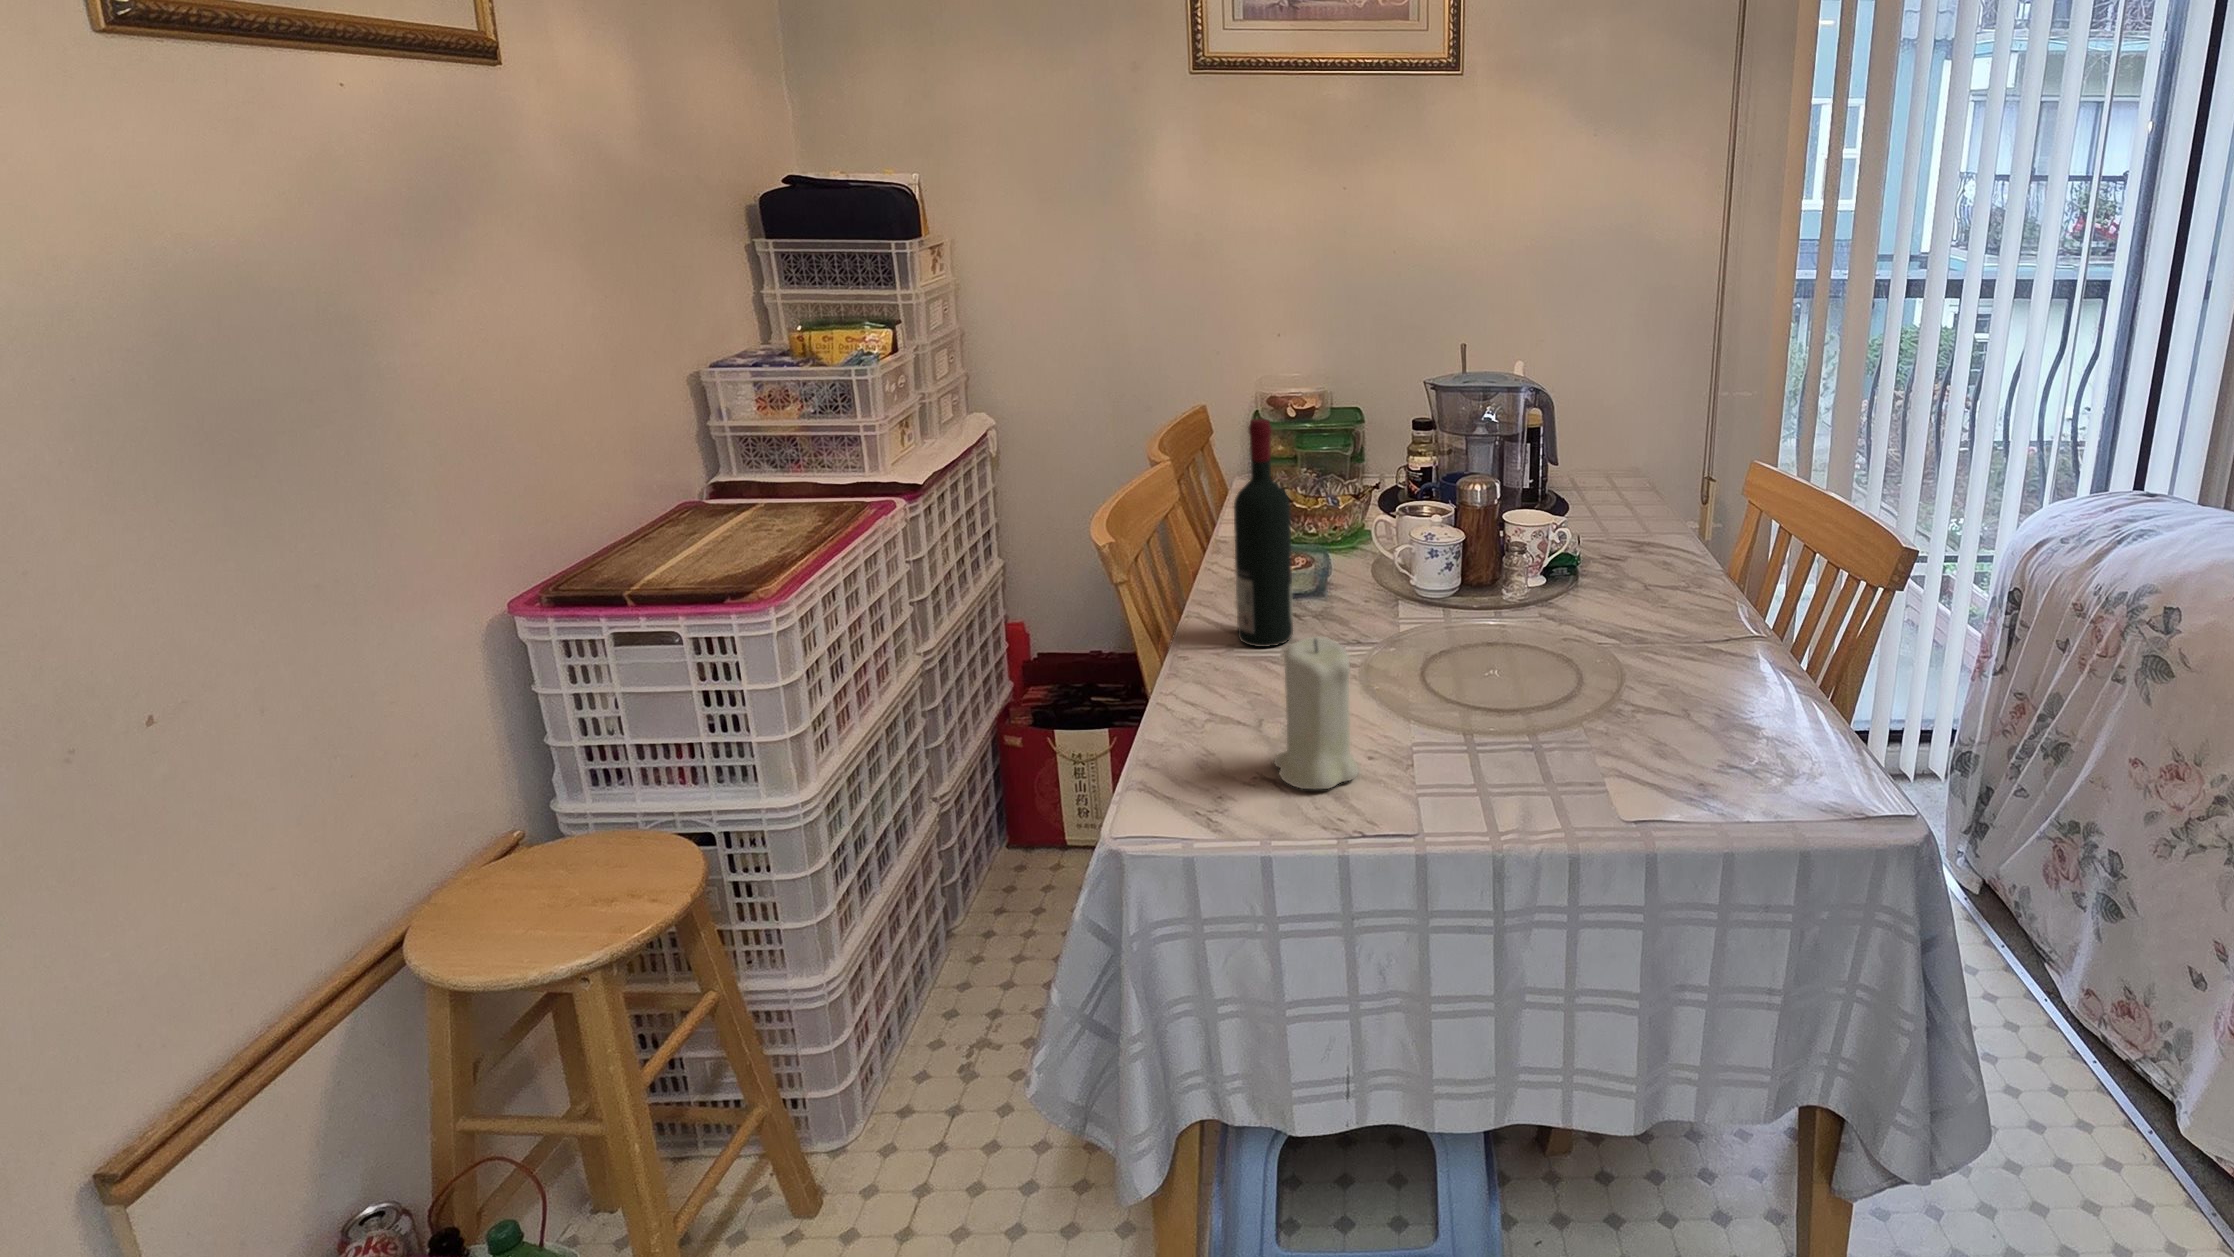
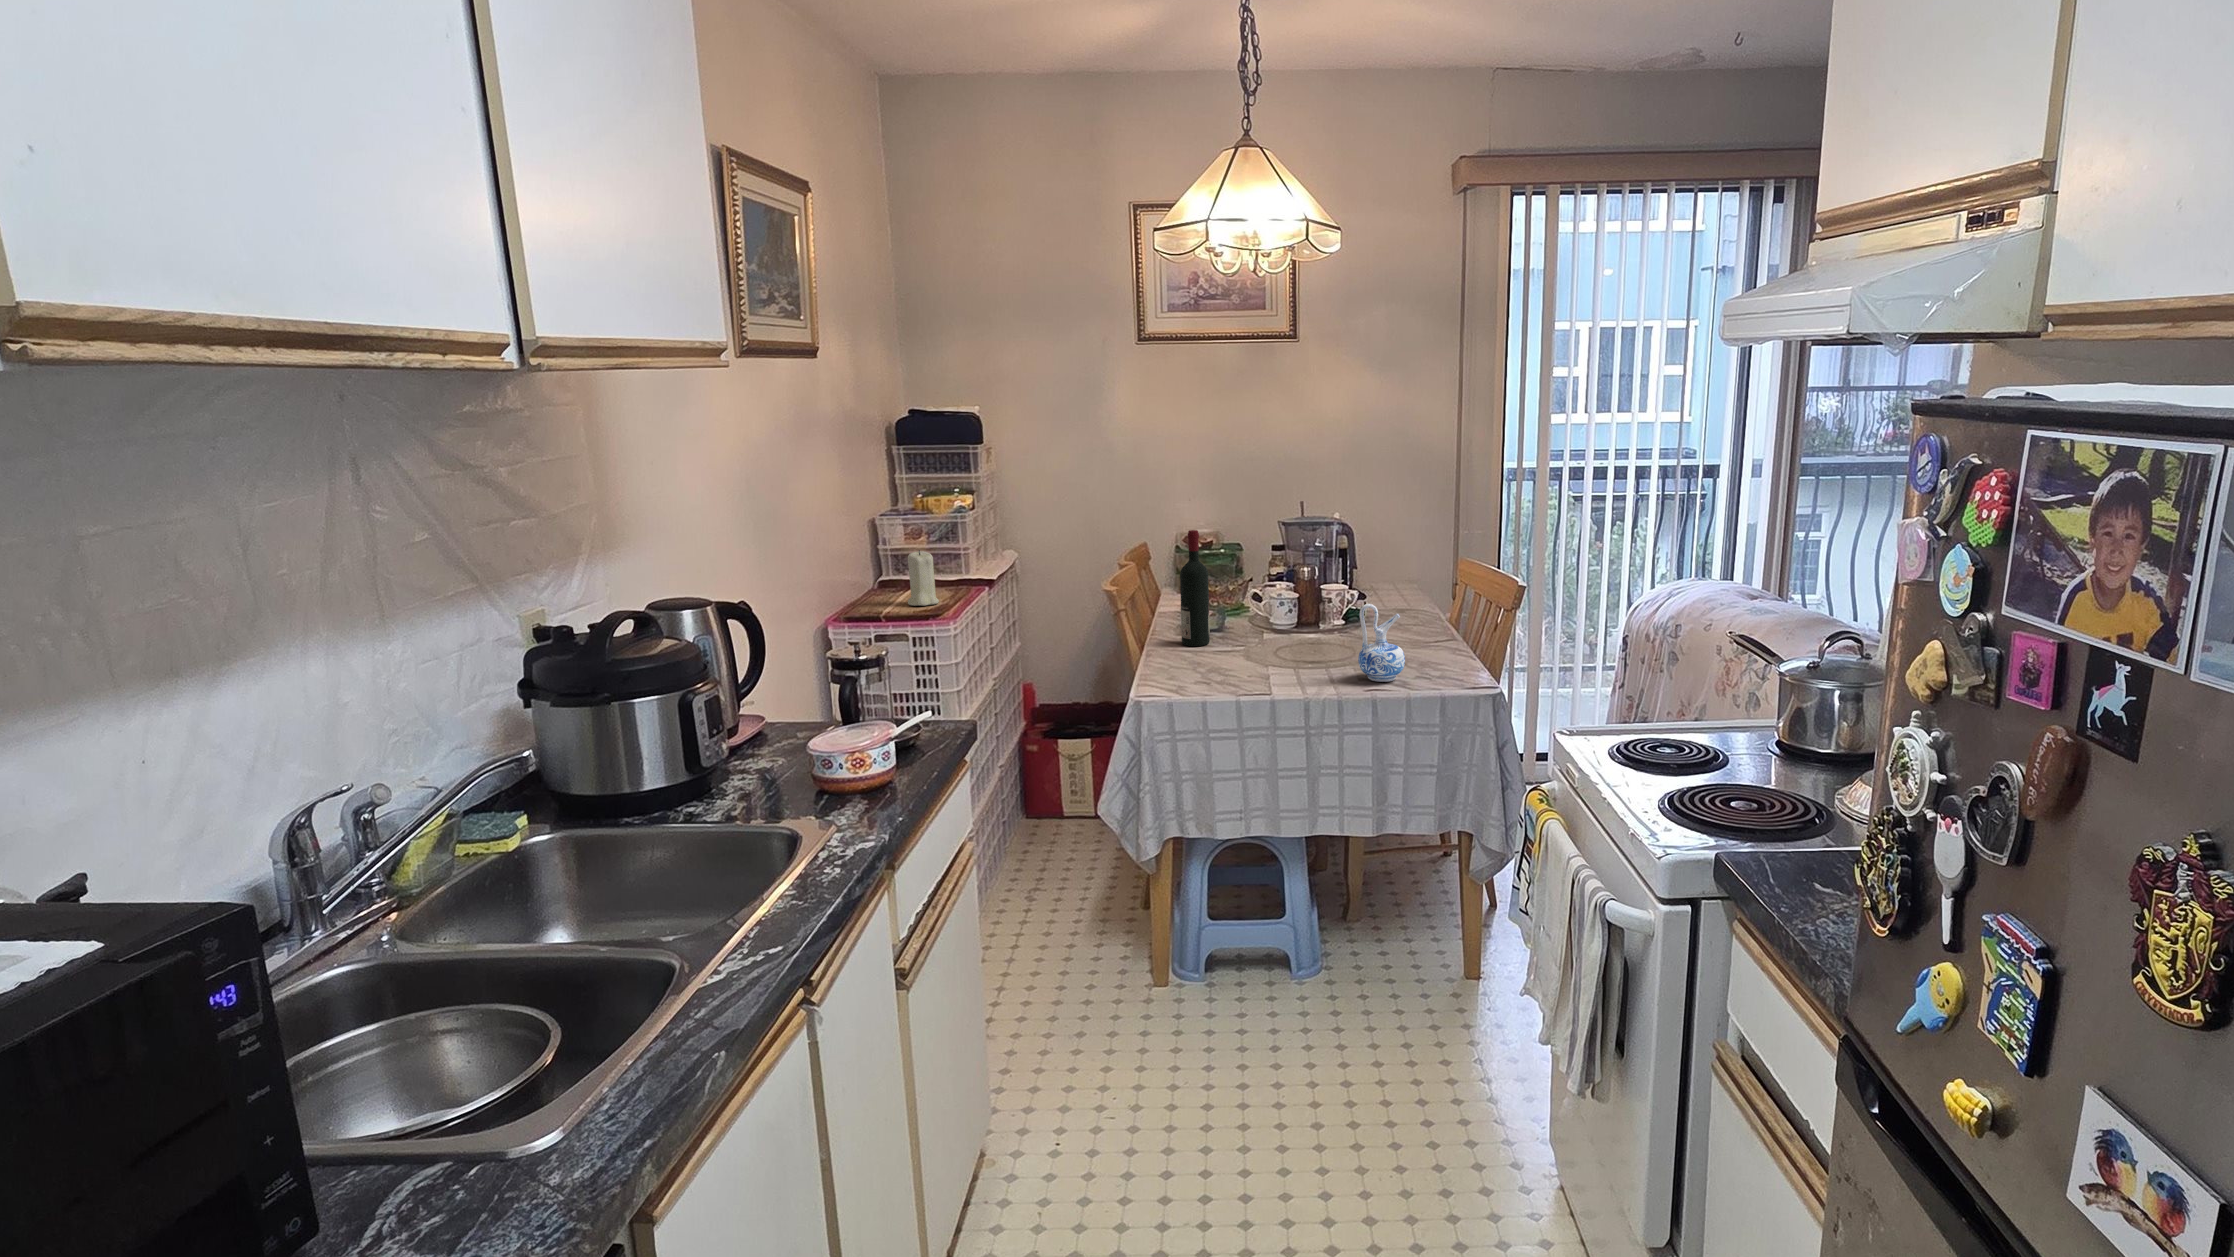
ceramic pitcher: none [1612,619,1718,791] -> present [1358,604,1405,682]
candle: present [1274,636,1358,789] -> present [908,550,939,606]

